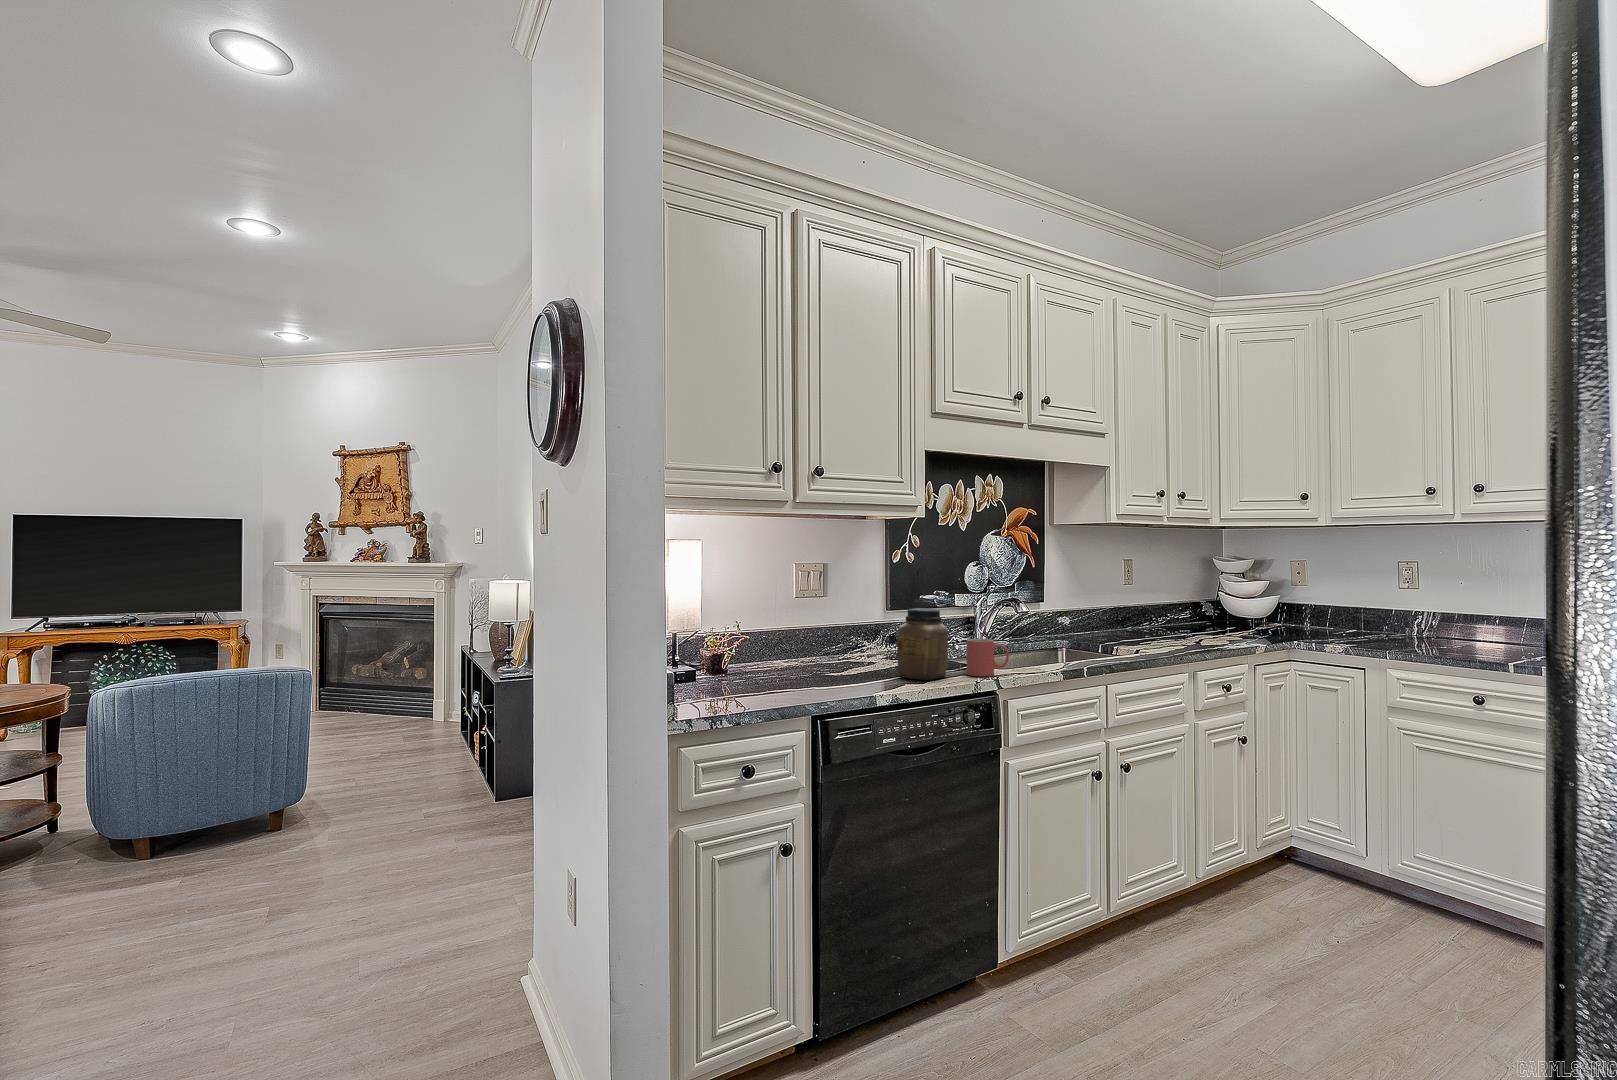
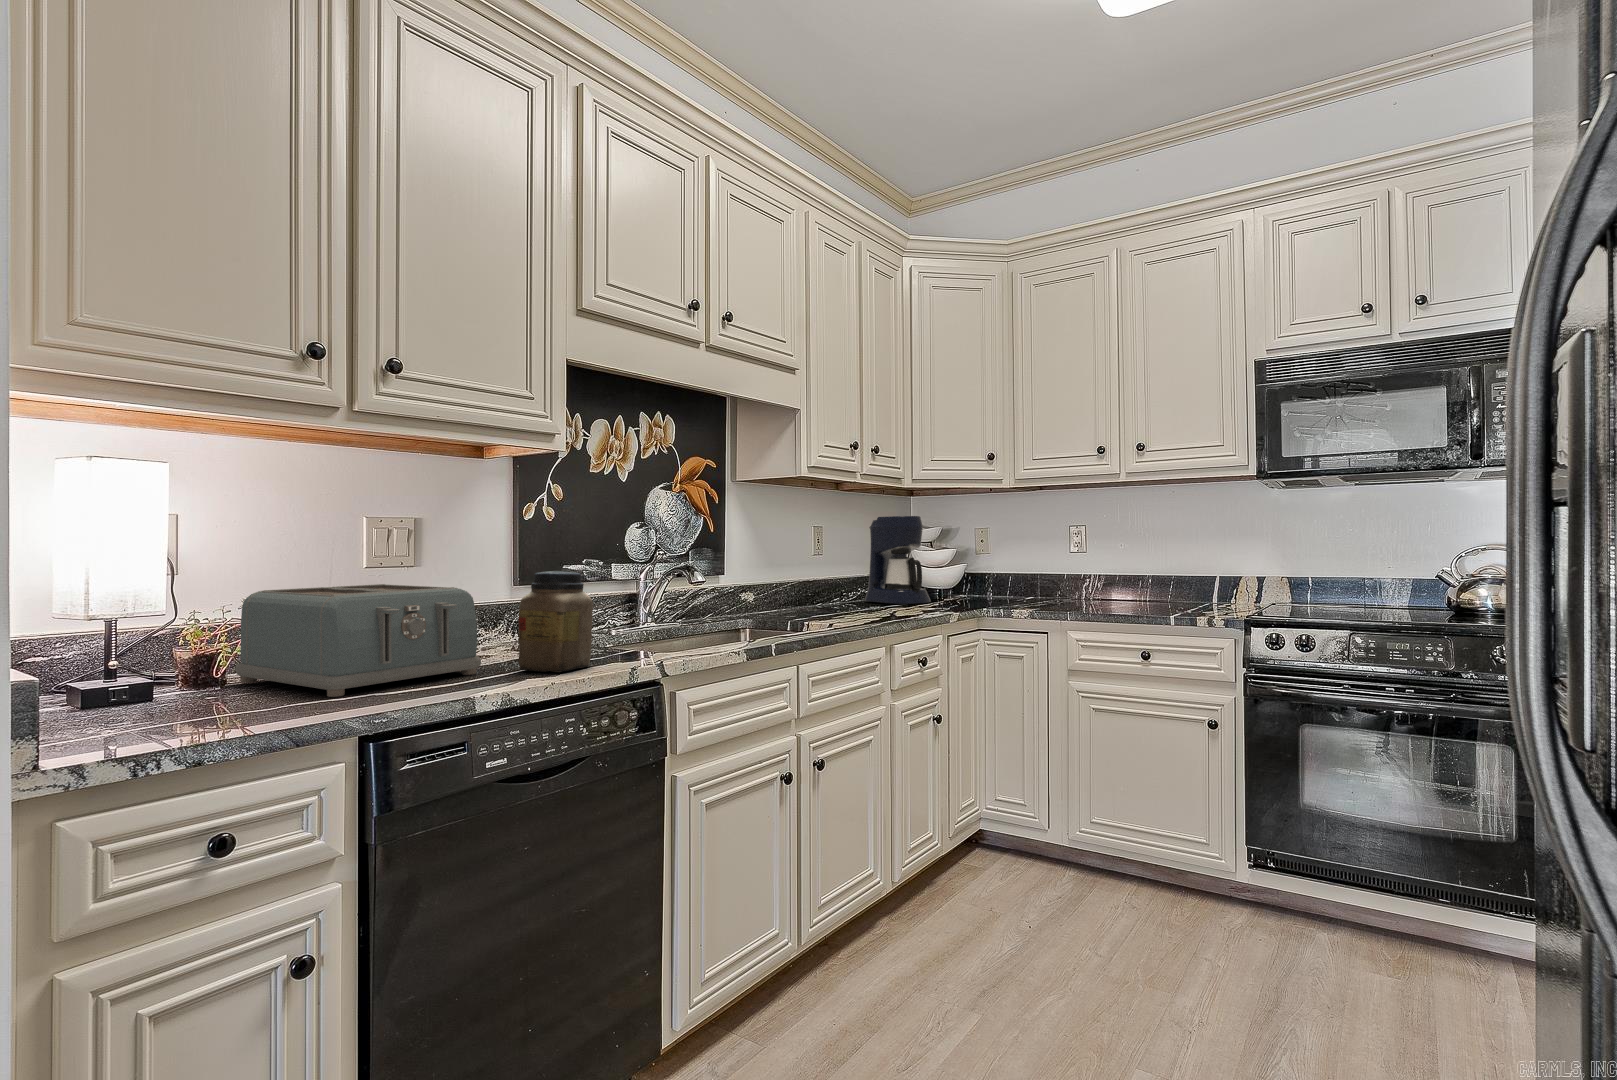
coffee maker: none [1175,551,1240,632] -> present [865,516,931,604]
toaster: none [726,613,872,689] -> present [235,584,481,697]
mug: present [967,639,1009,677] -> none [620,612,676,663]

